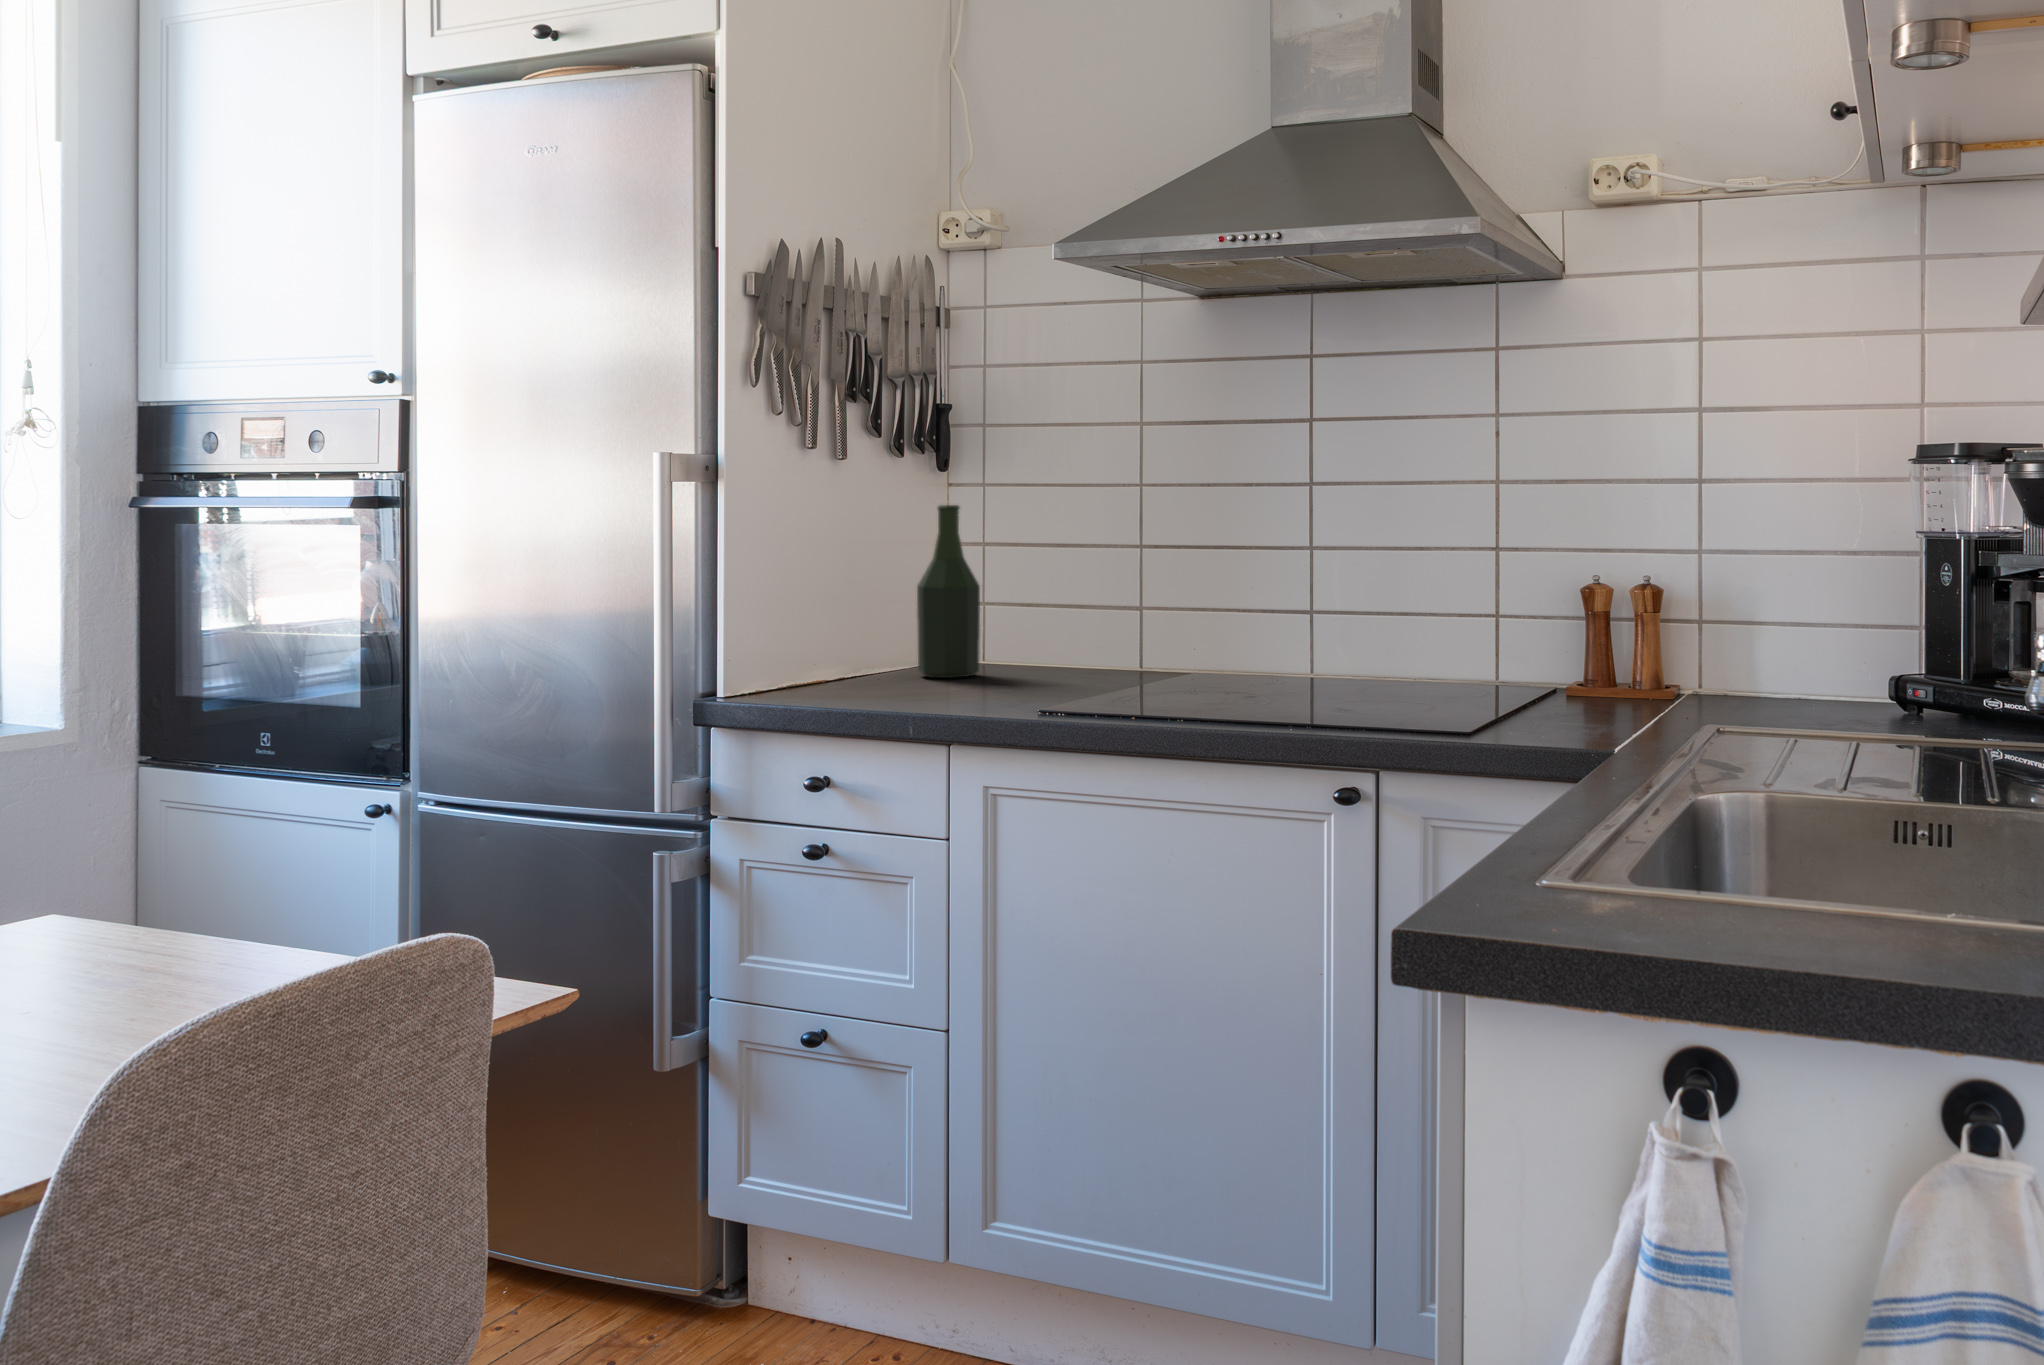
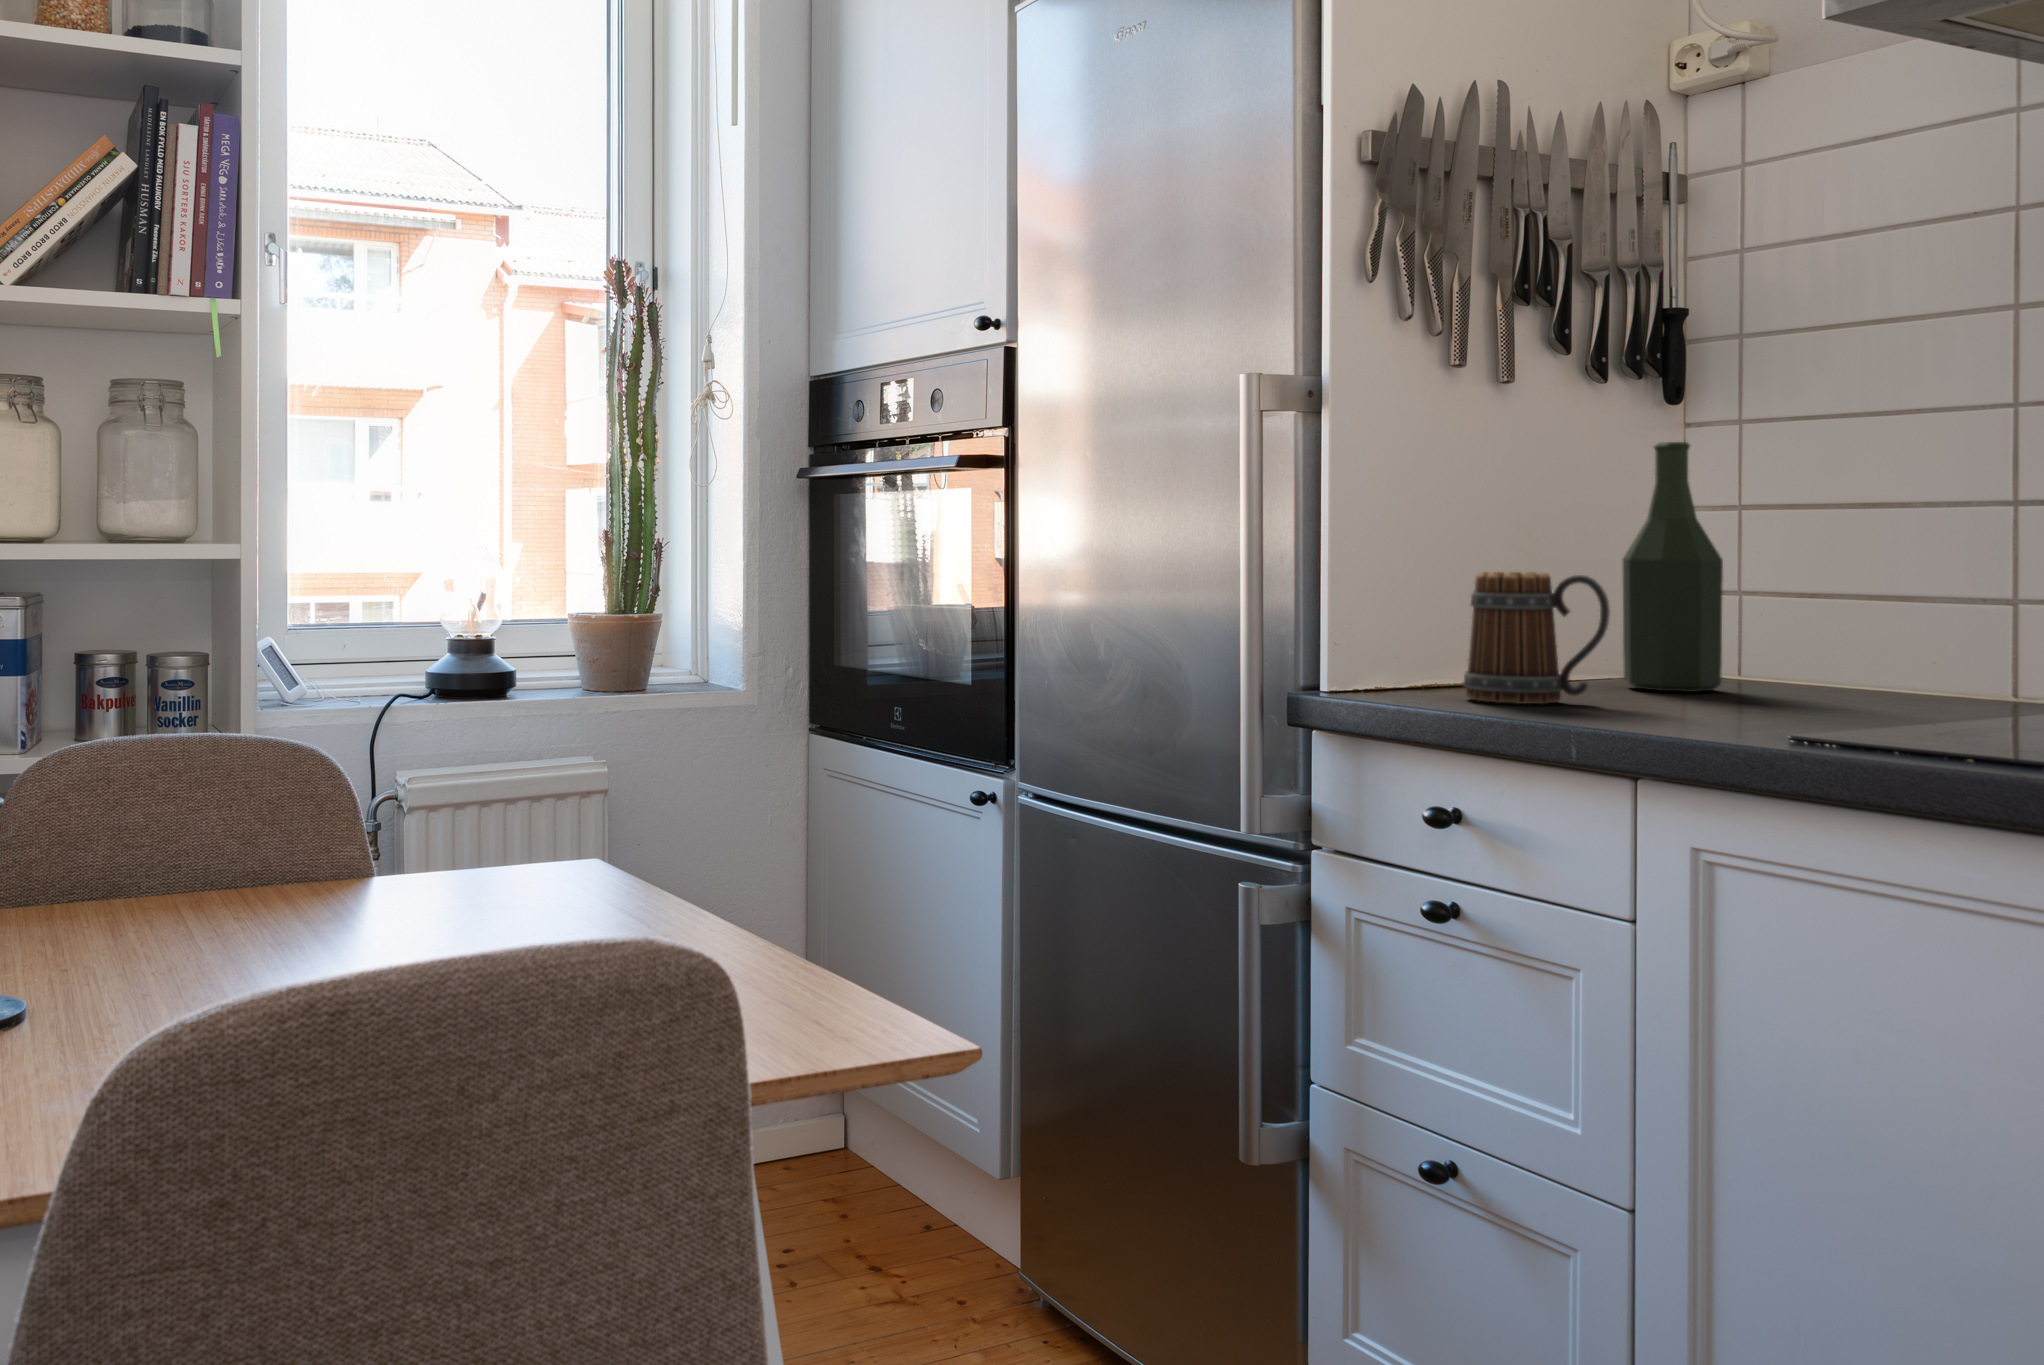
mug: none [822,602,919,697] -> present [1464,572,1610,704]

